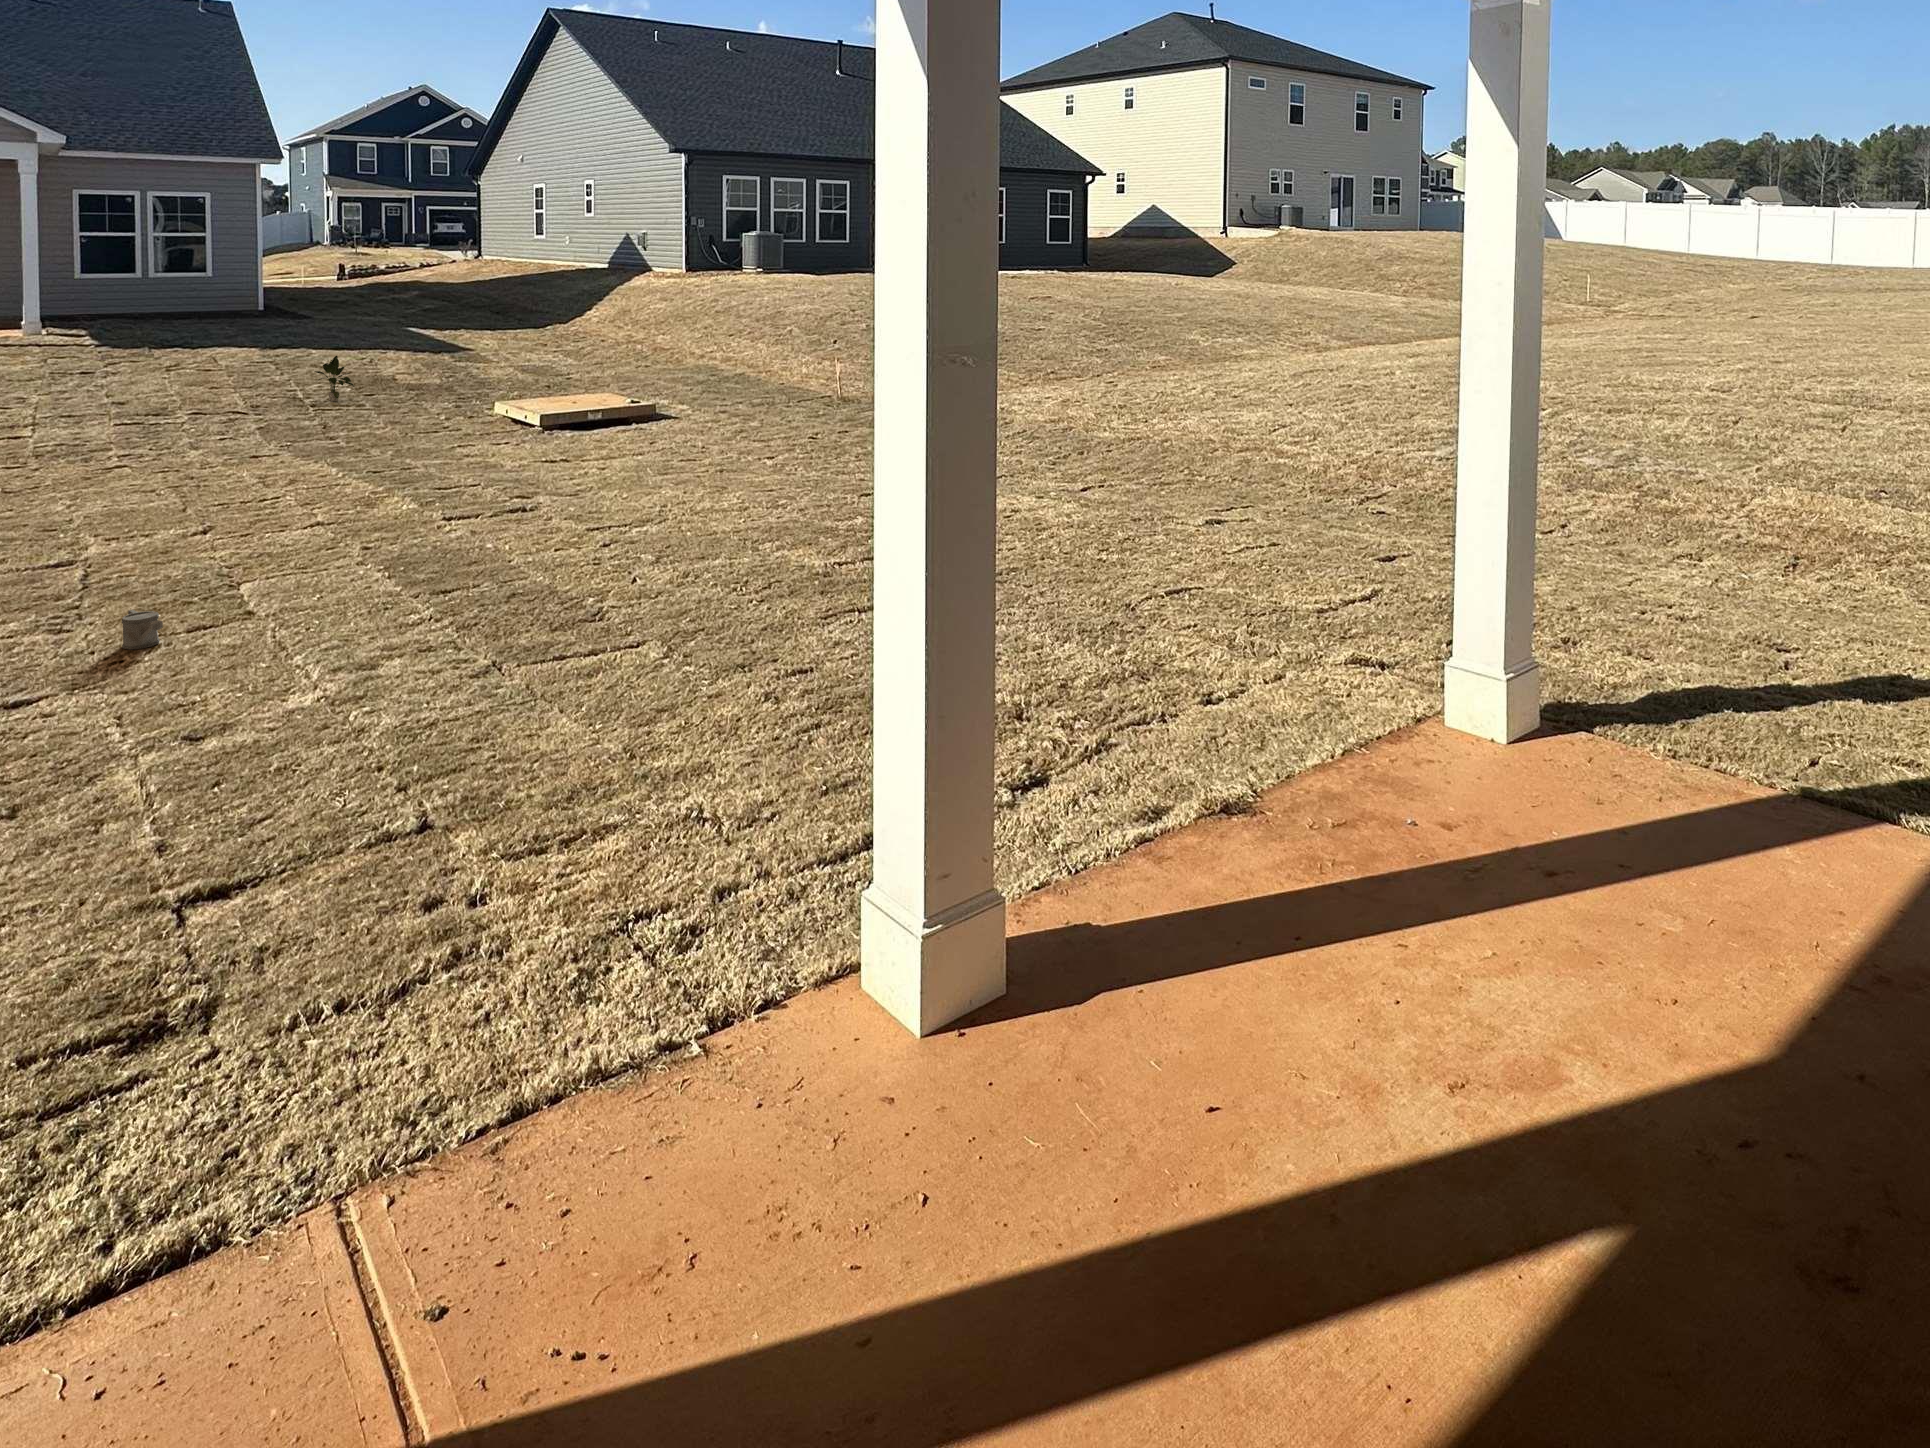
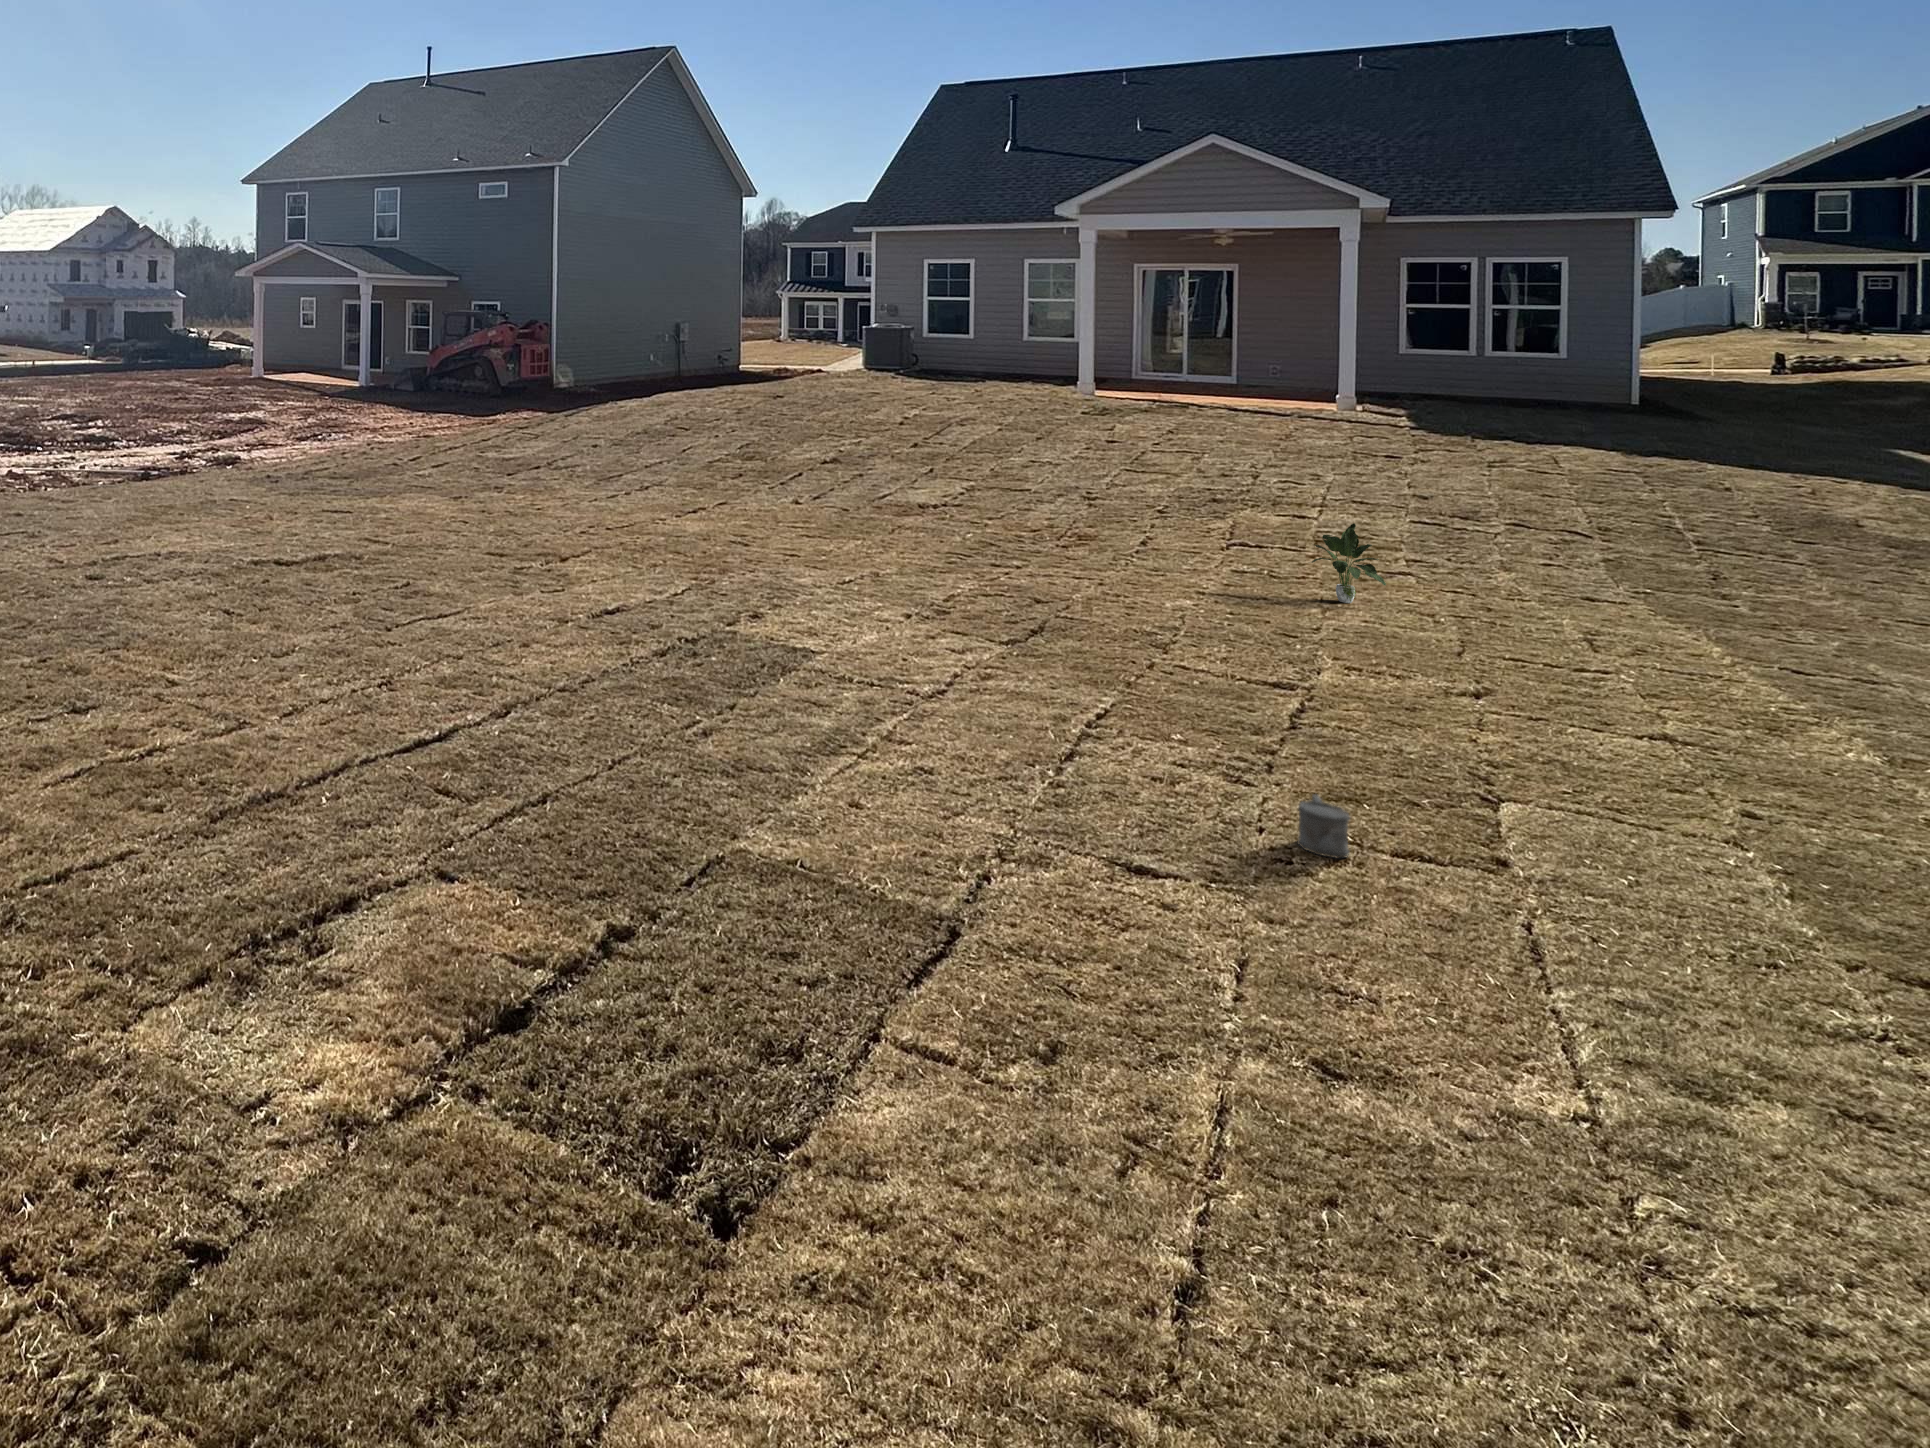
potted plant: present [315,356,355,402] -> present [1311,523,1386,603]

